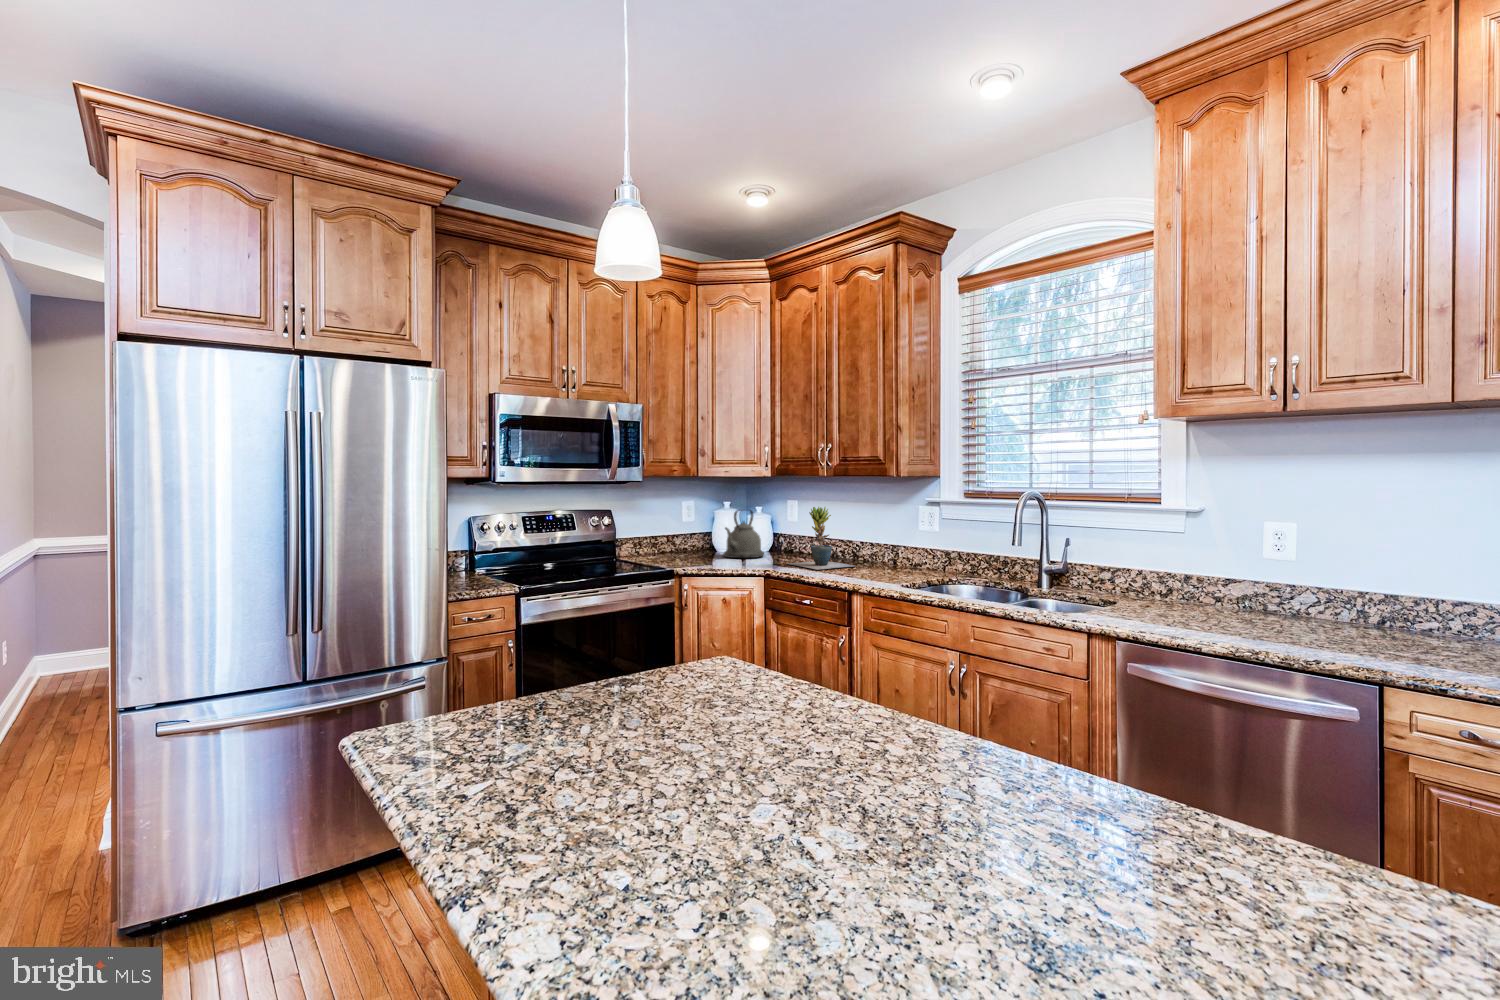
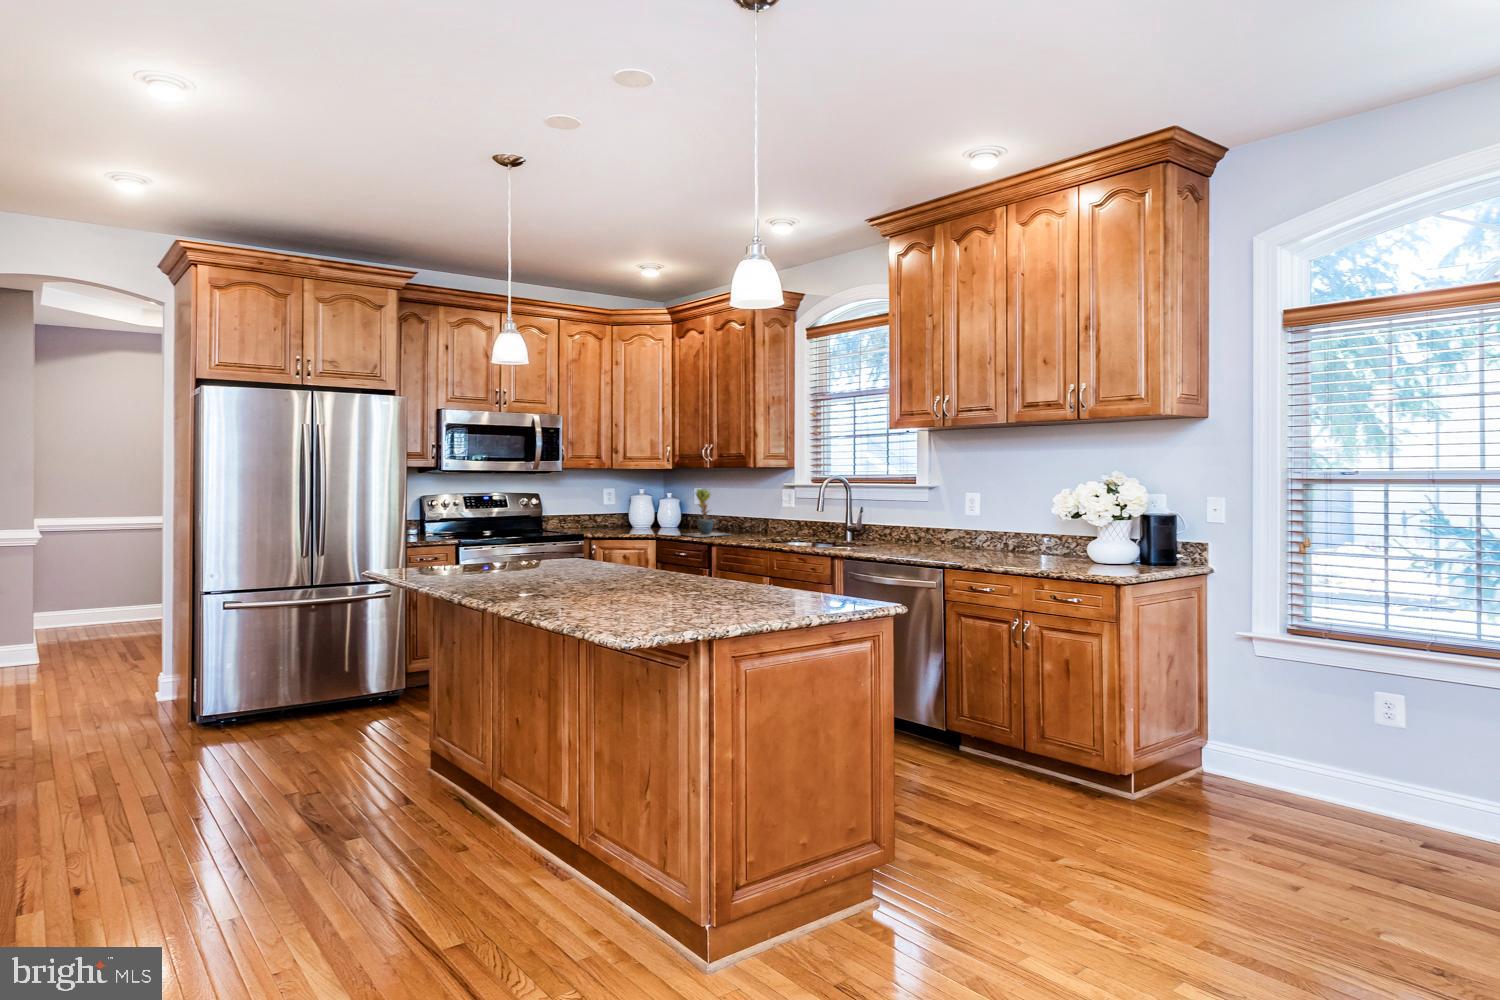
kettle: present [723,510,764,558] -> none [632,492,668,532]

